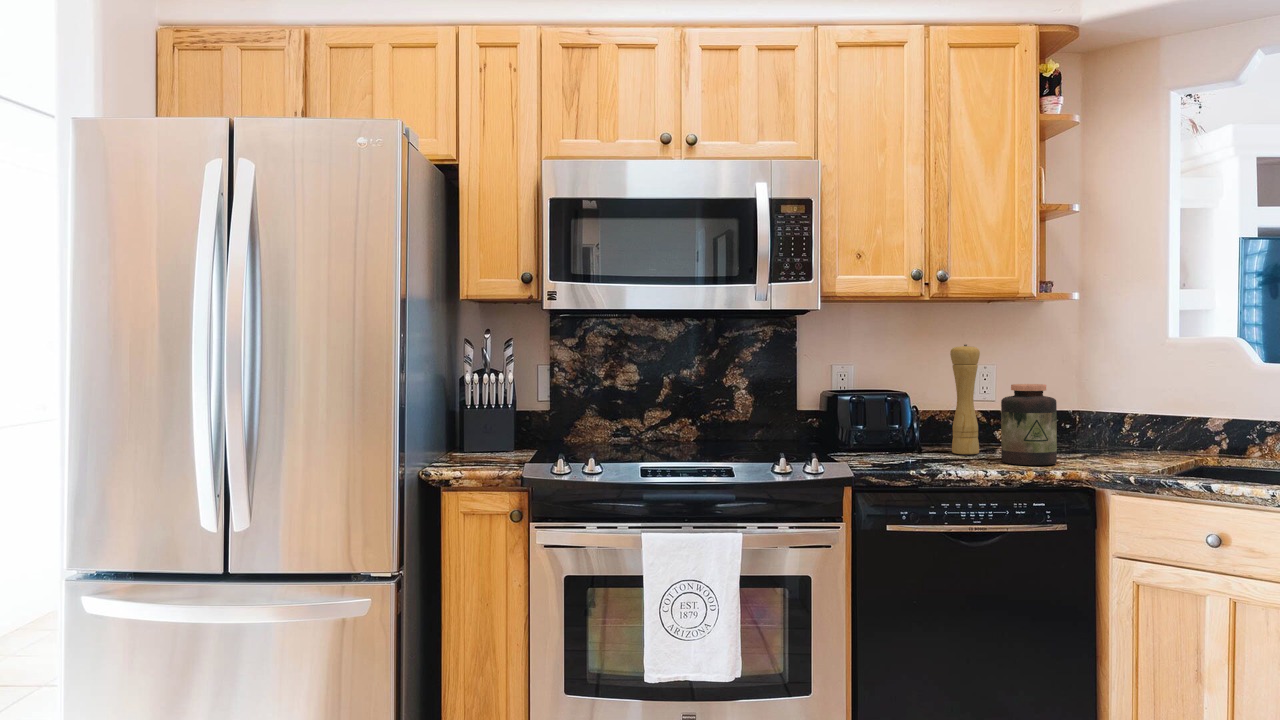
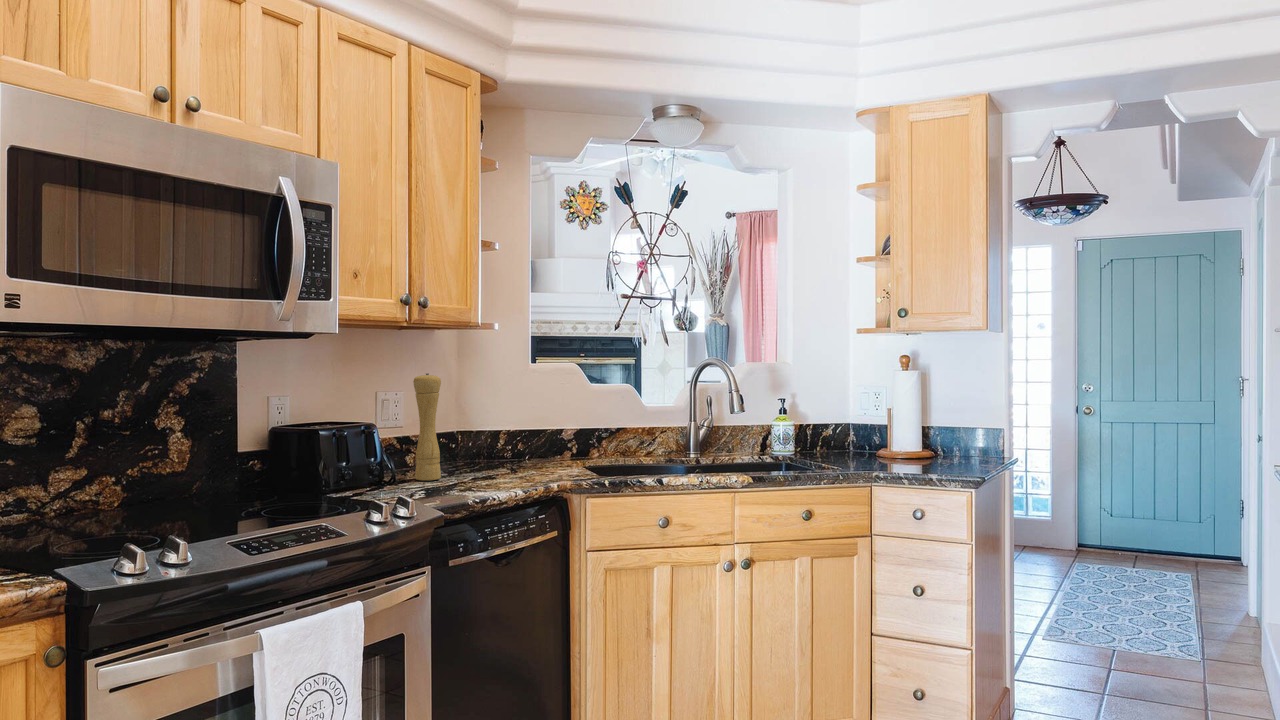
jar: present [1001,384,1057,465] -> none [480,409,528,483]

